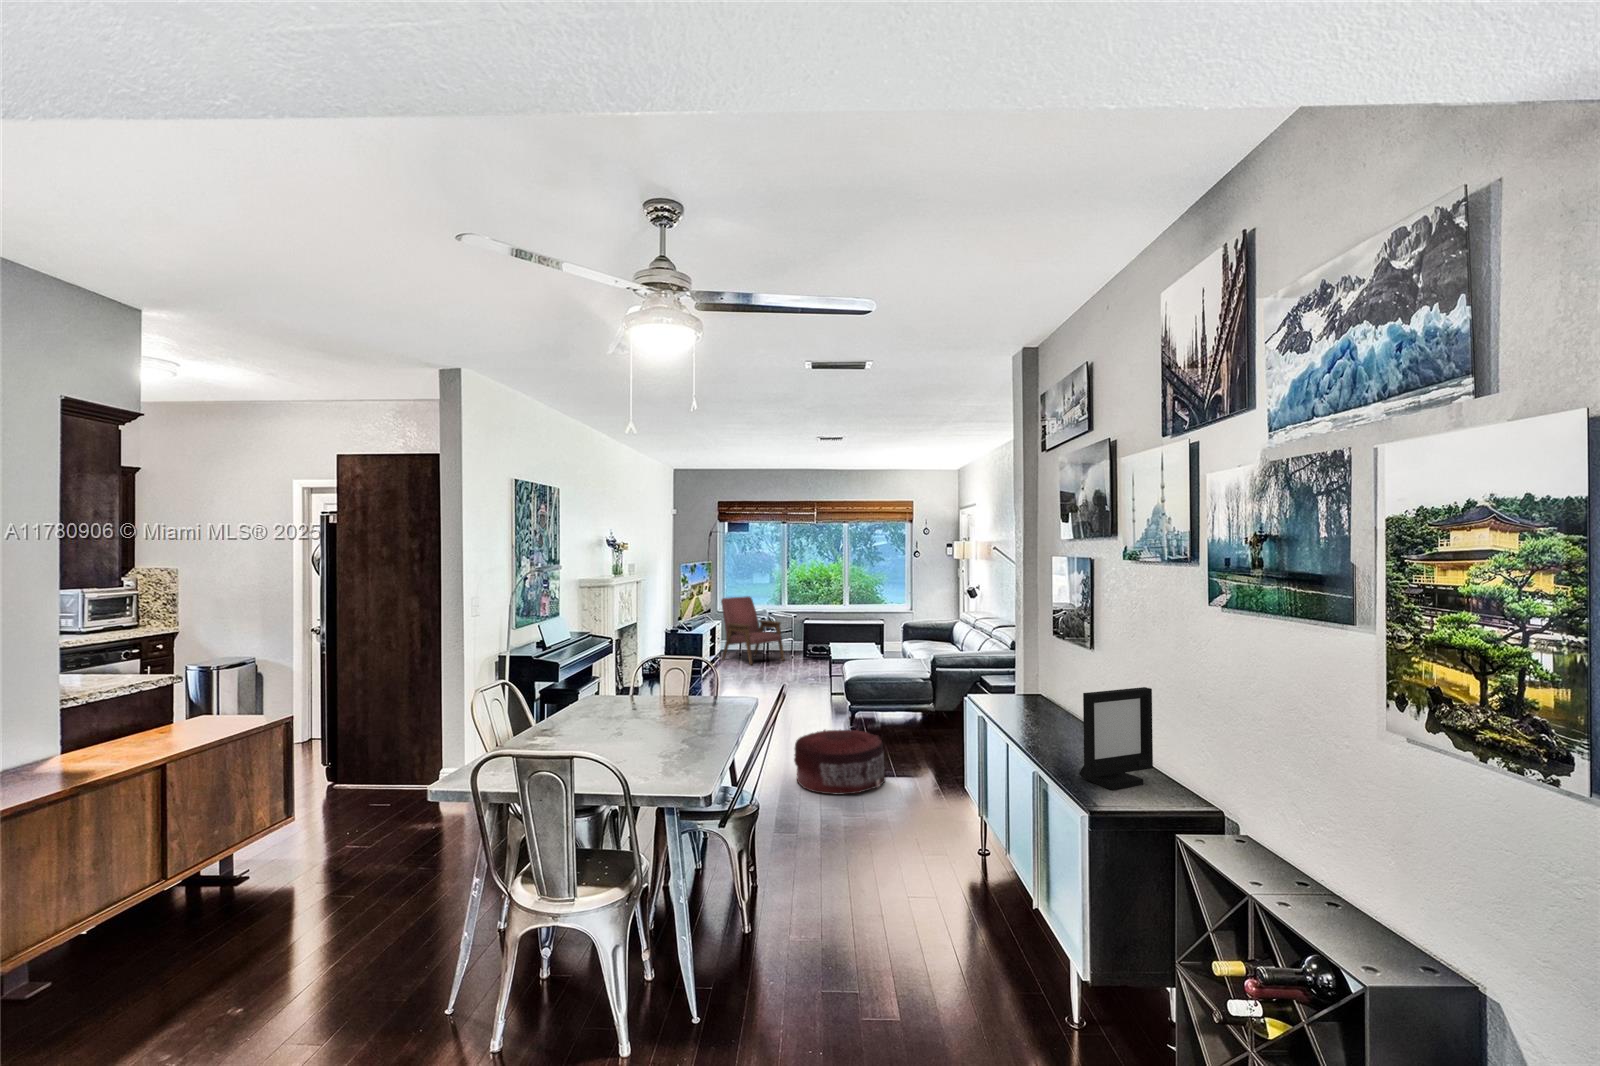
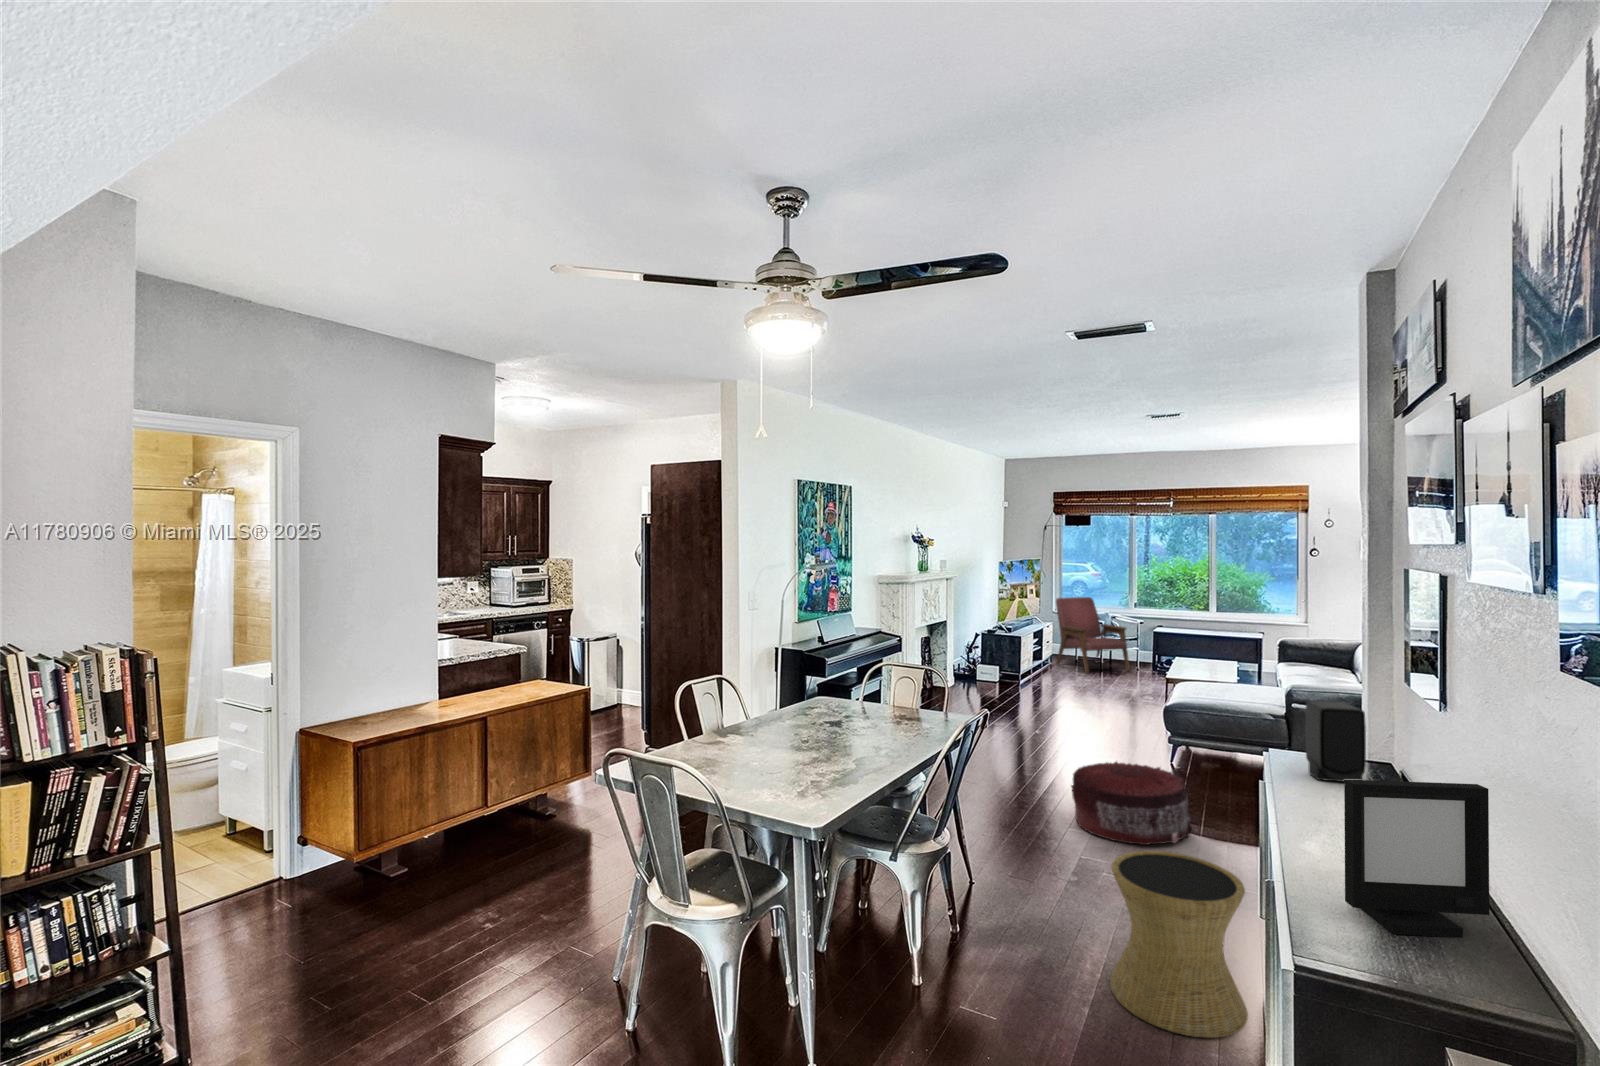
speaker: none [996,655,1035,712] -> present [1305,701,1366,782]
side table: none [878,784,975,918] -> present [1110,851,1248,1038]

